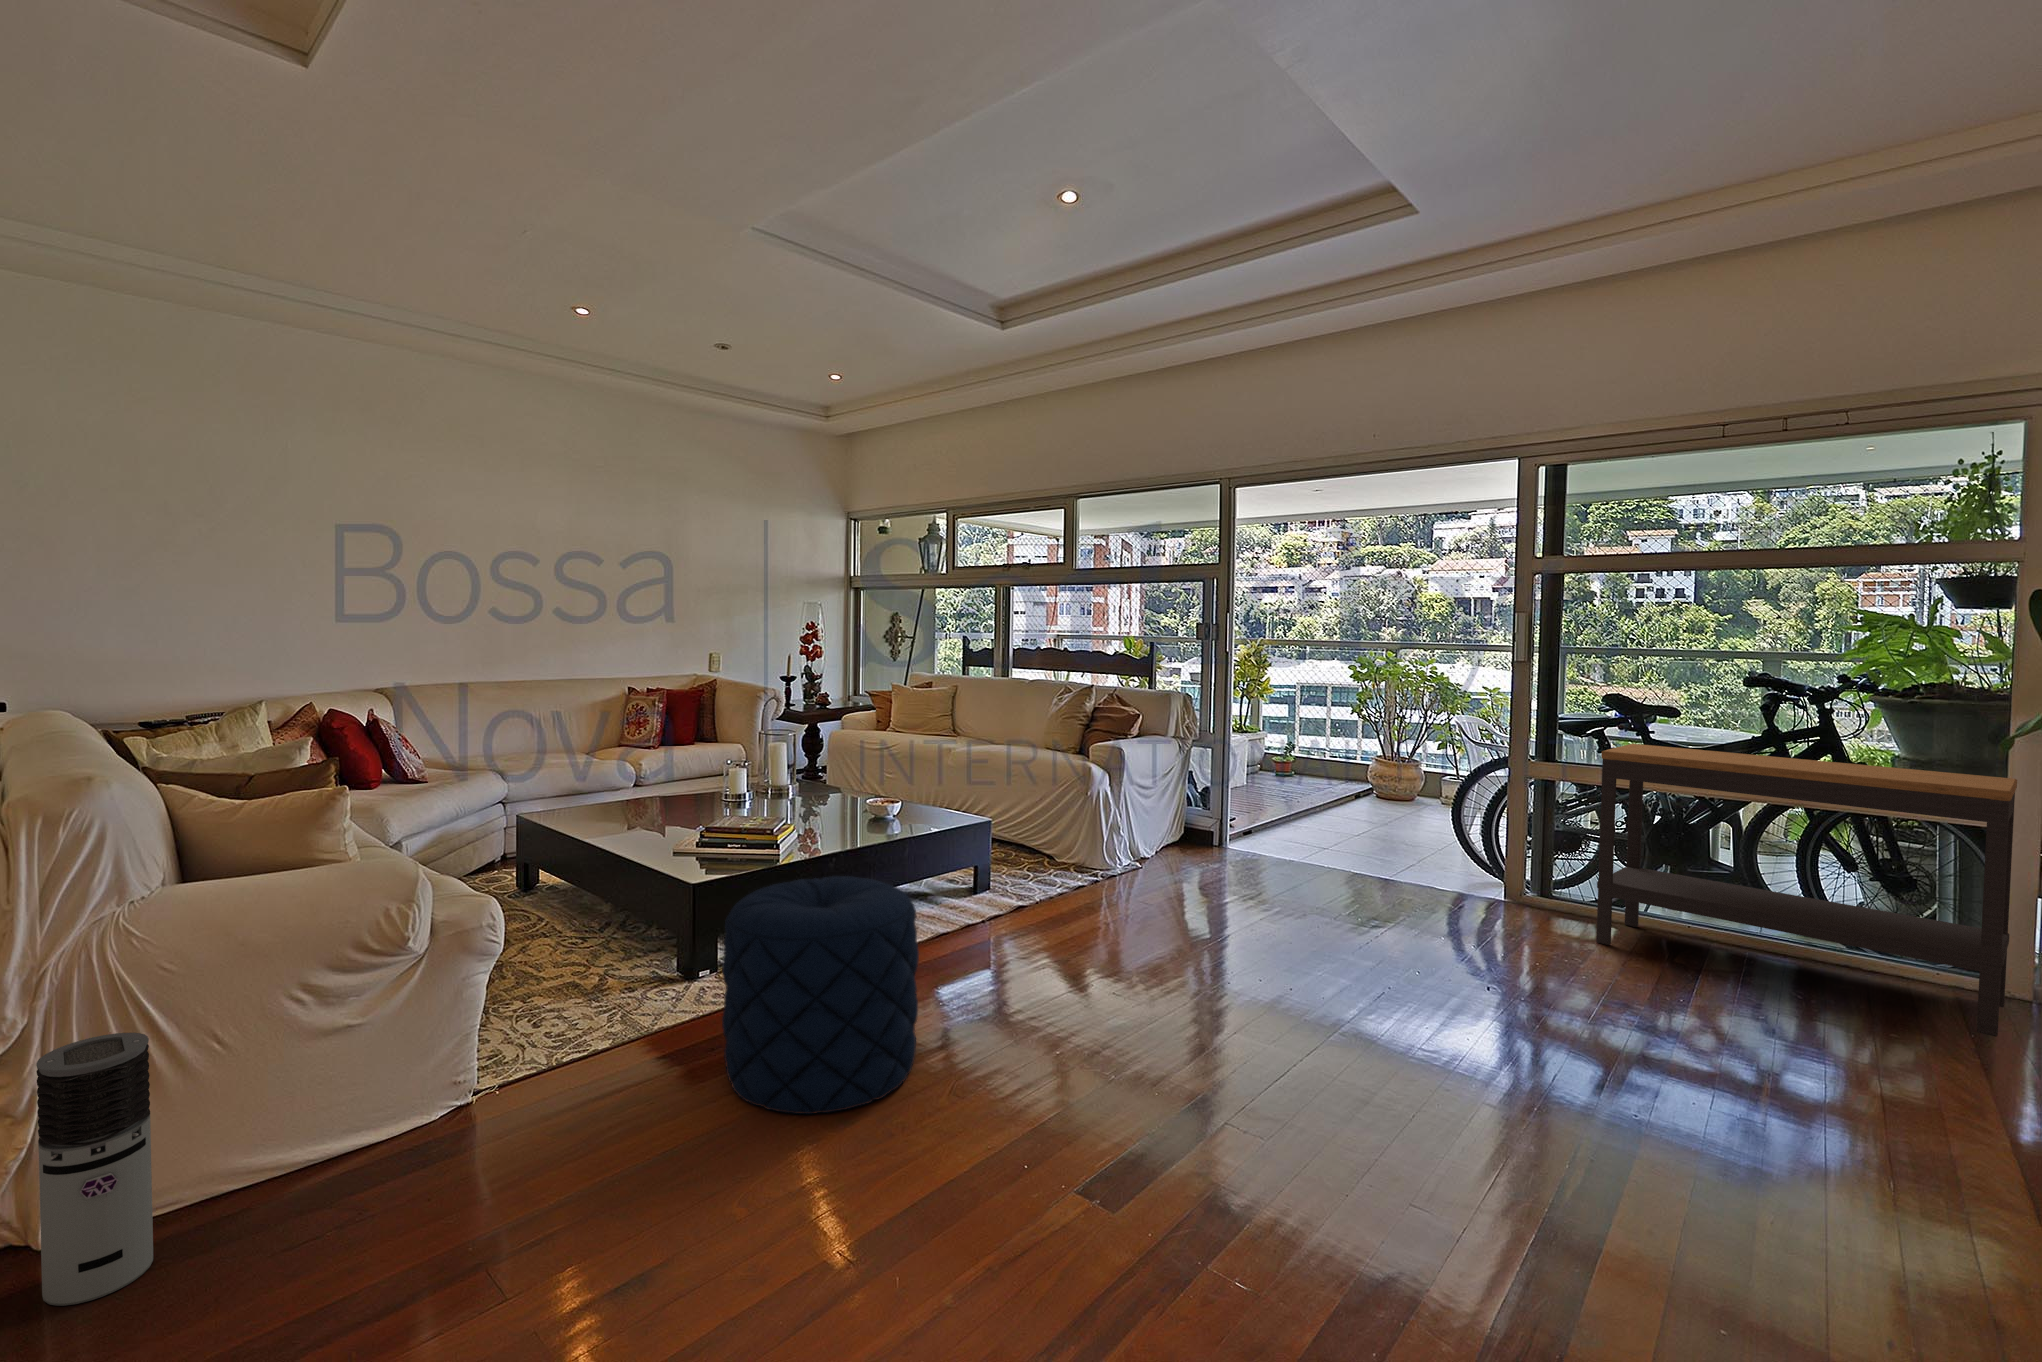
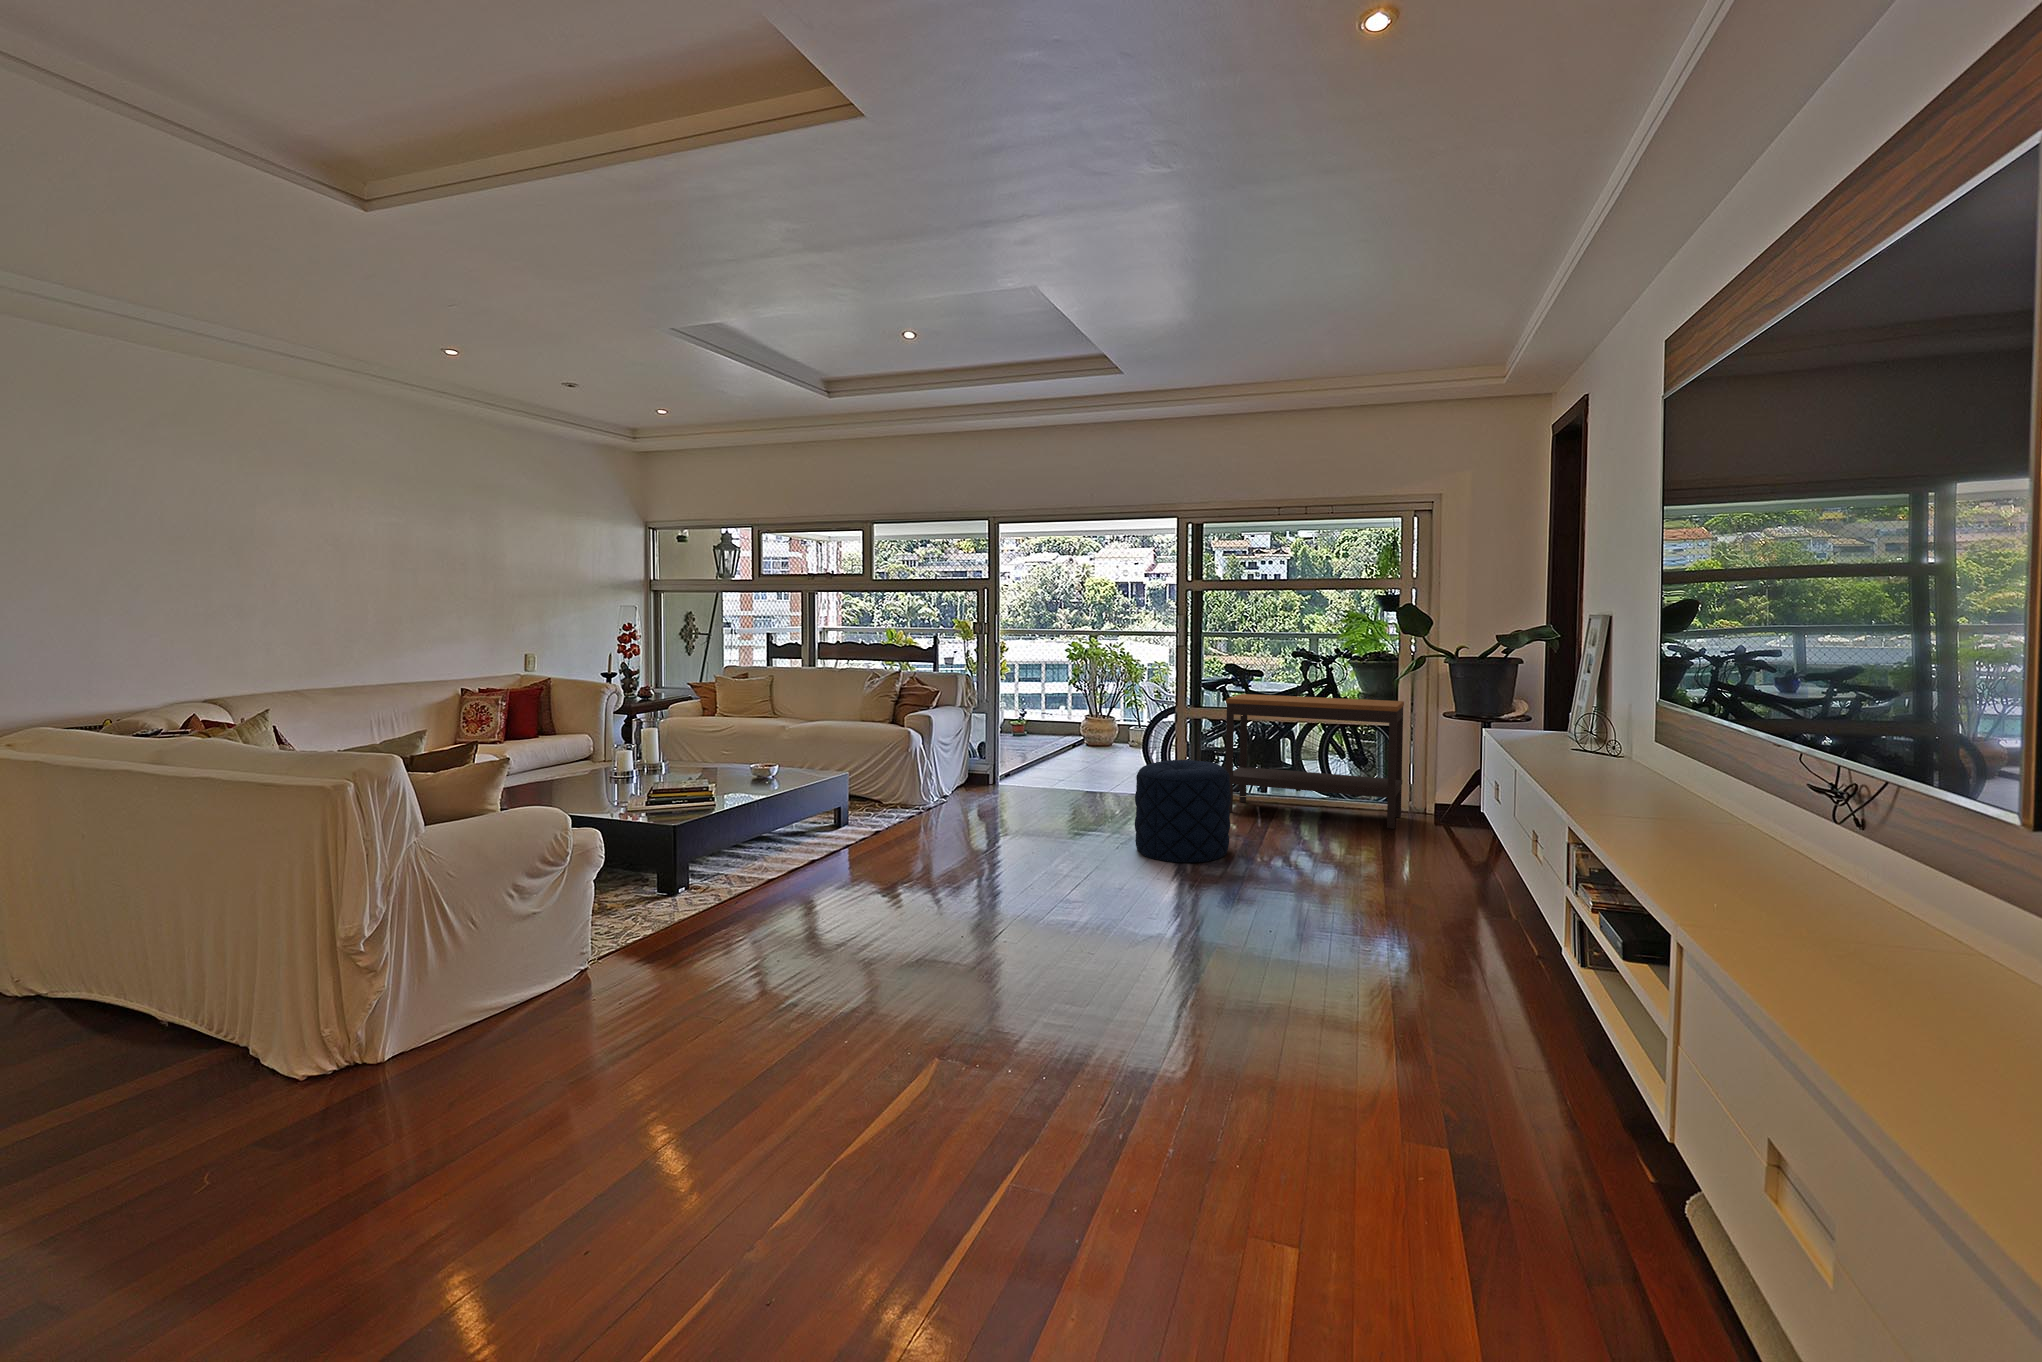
pouf: present [722,876,919,1114] -> present [1135,760,1231,863]
air purifier: present [36,1033,153,1306] -> none [408,912,474,1073]

